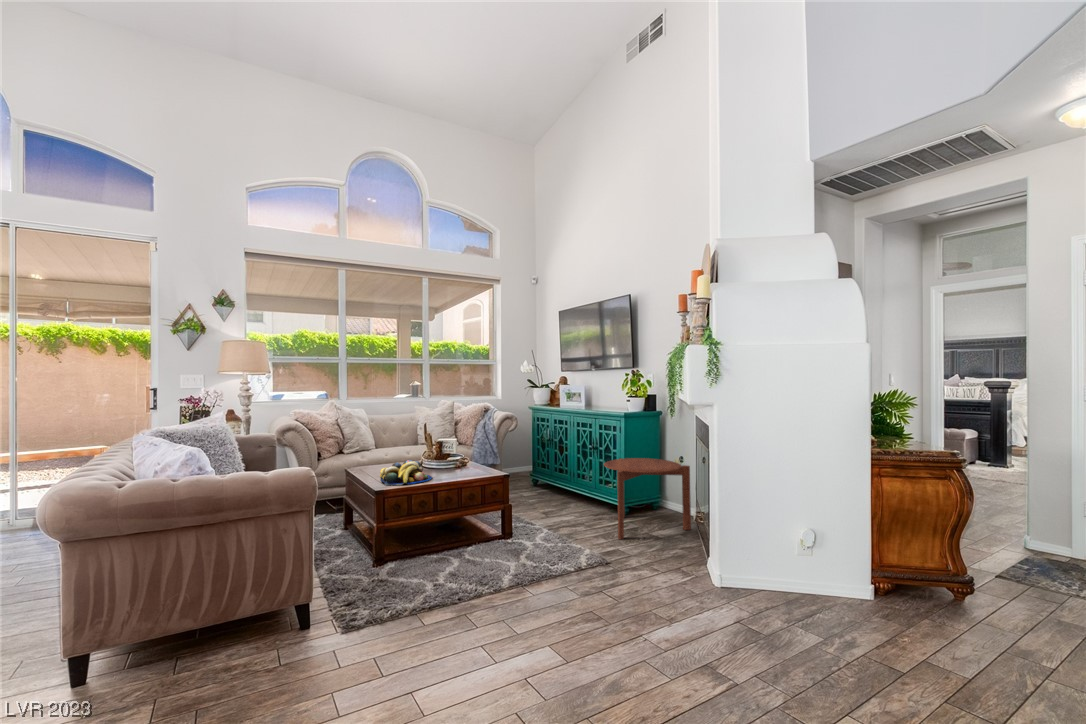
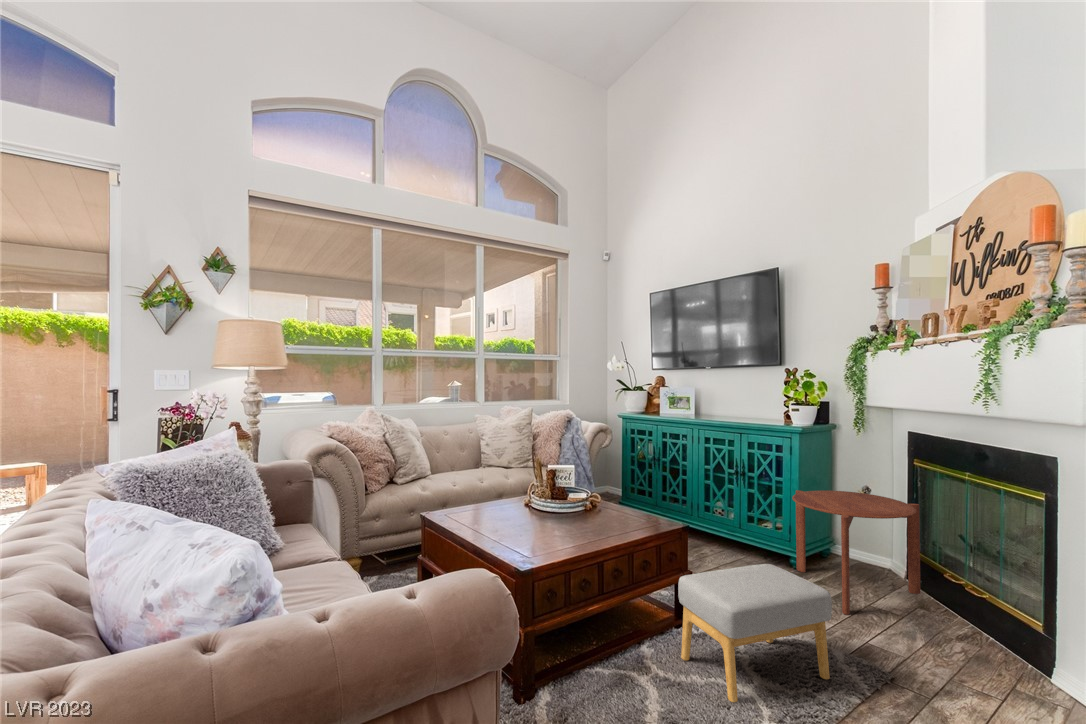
fruit bowl: present [380,460,432,485] -> none [510,504,588,549]
footstool: none [478,499,564,575] -> present [678,564,832,702]

